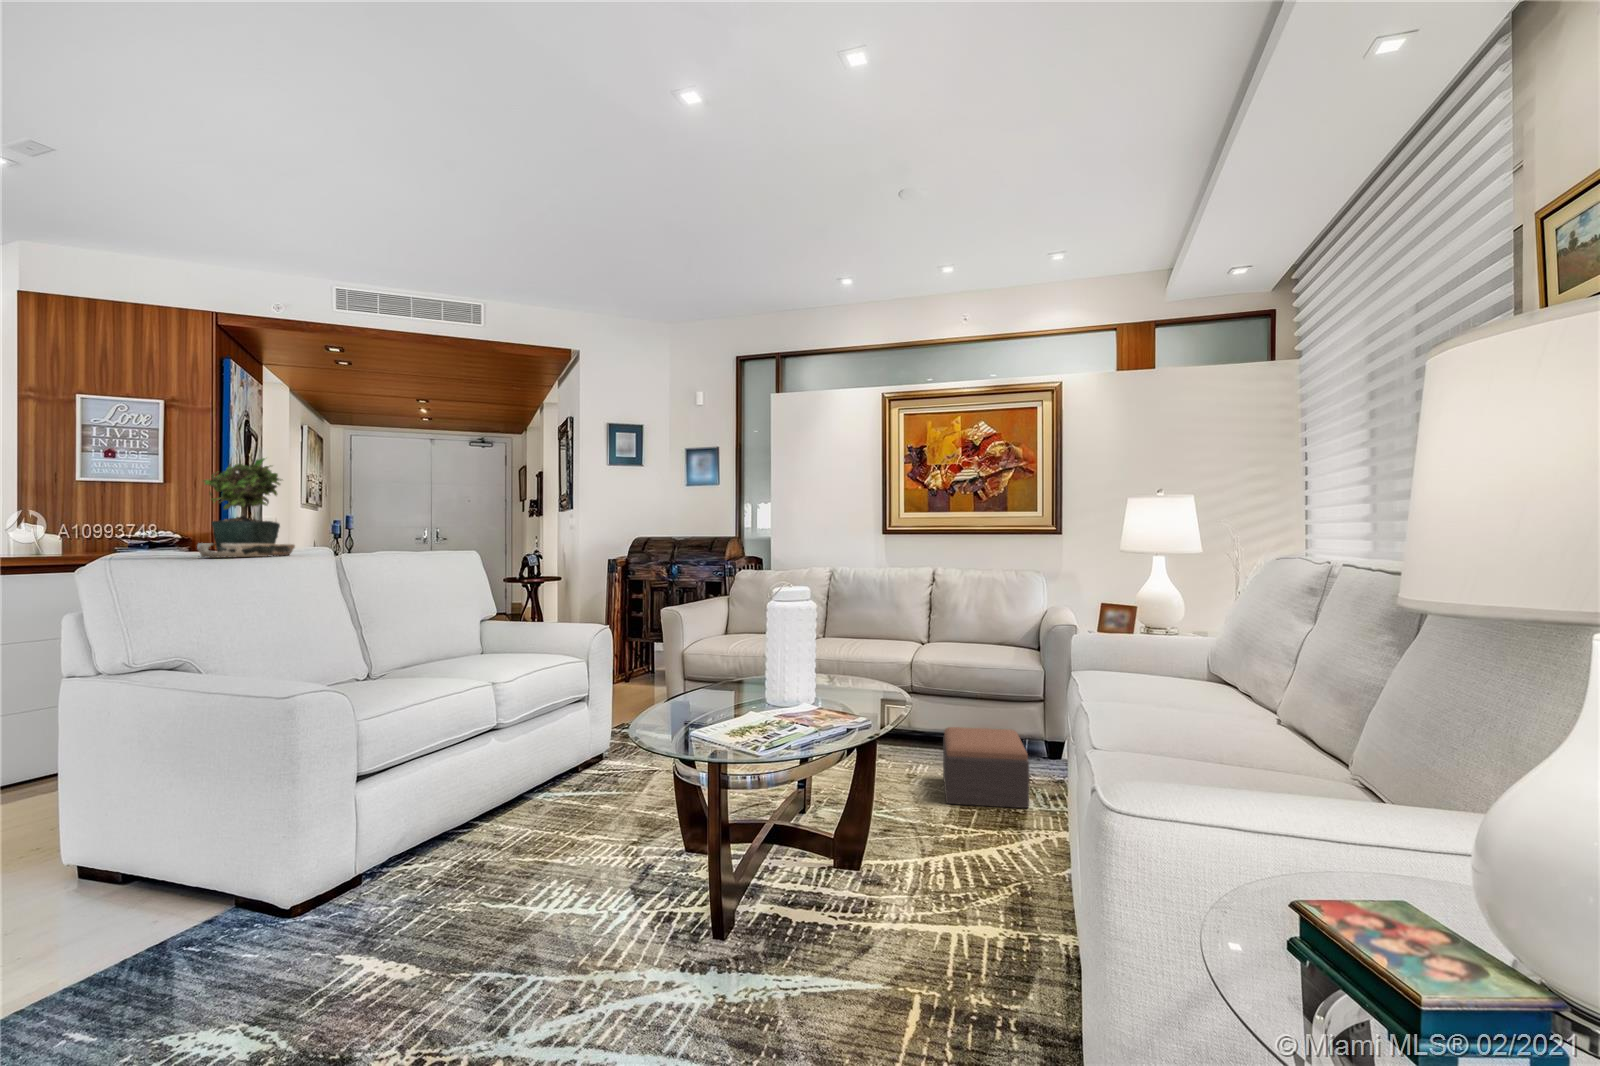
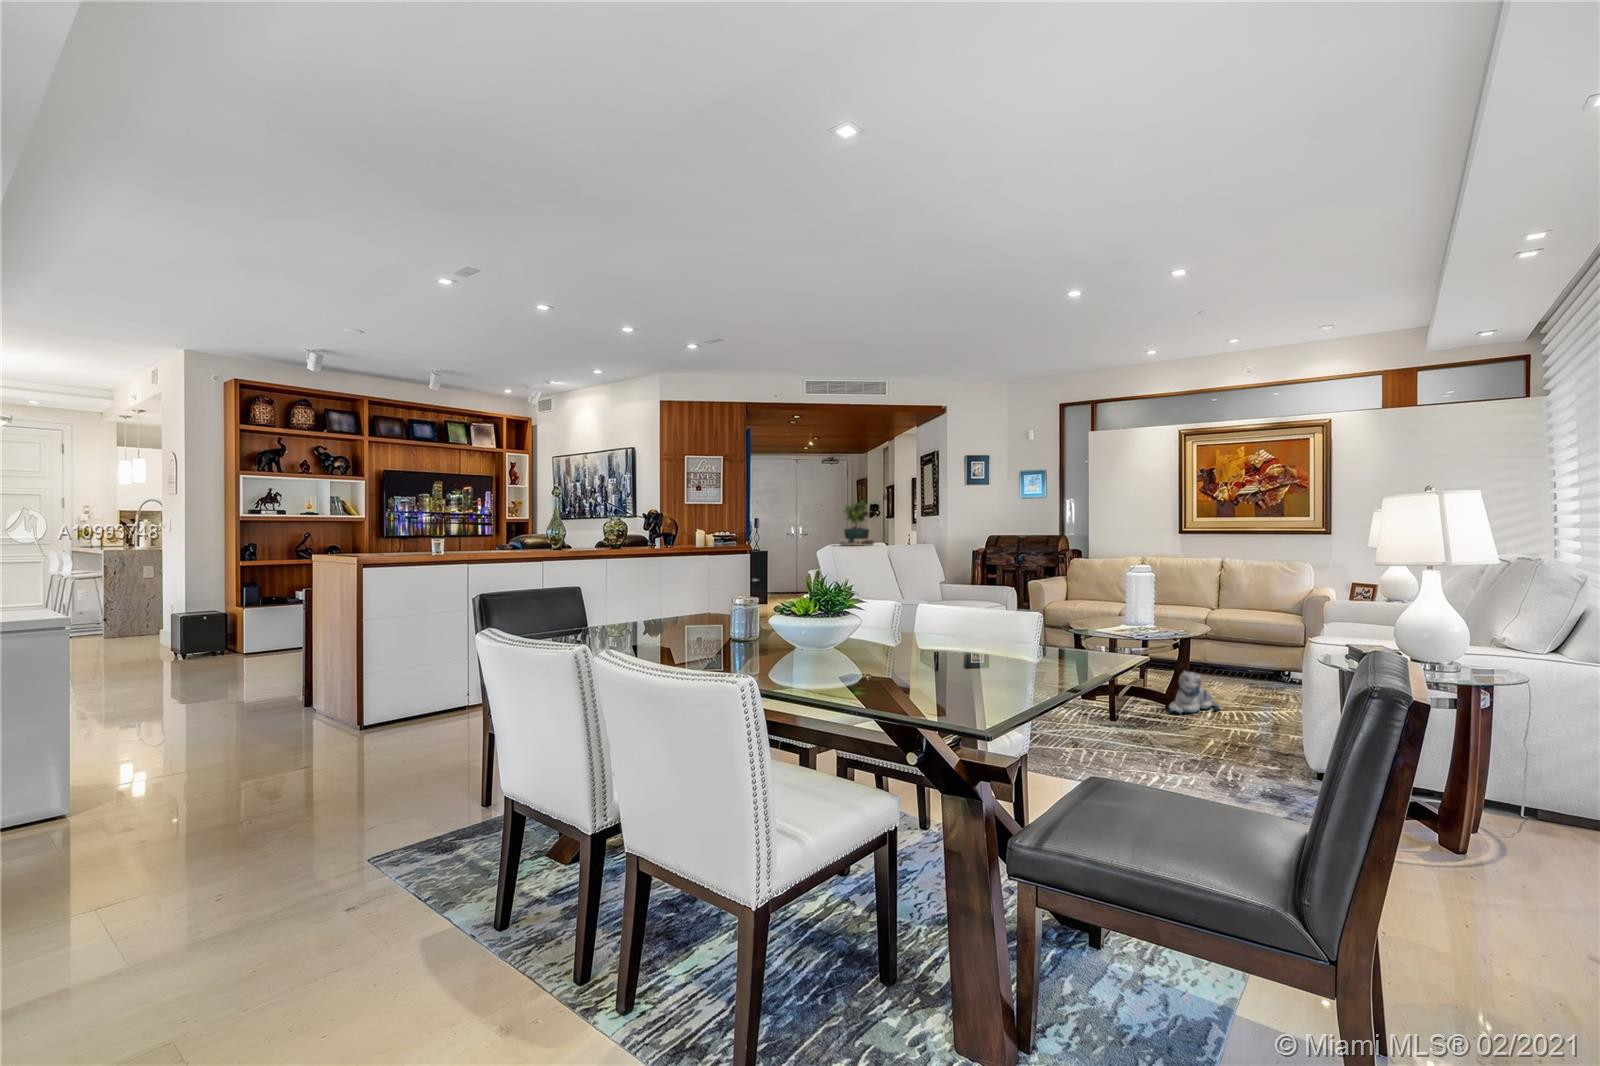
footstool: present [943,727,1029,808] -> none [1224,648,1278,691]
plush toy: none [841,834,945,953] -> present [1169,671,1221,713]

